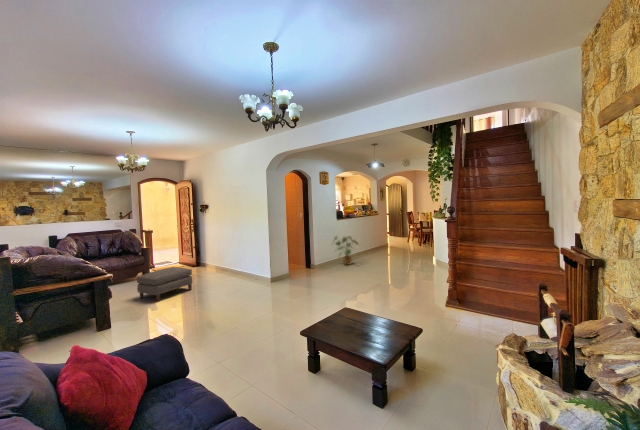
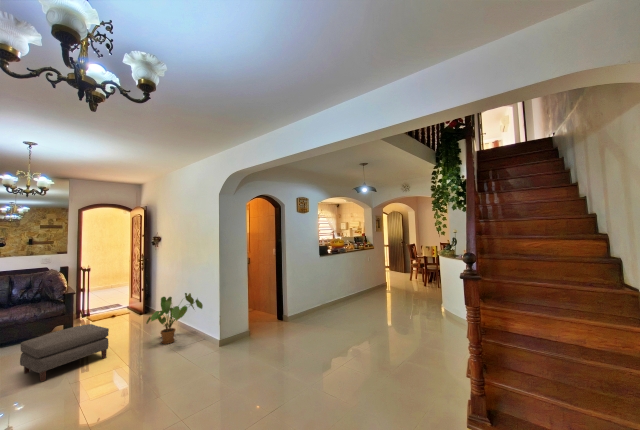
house plant: present [335,236,358,265] -> present [146,293,203,344]

